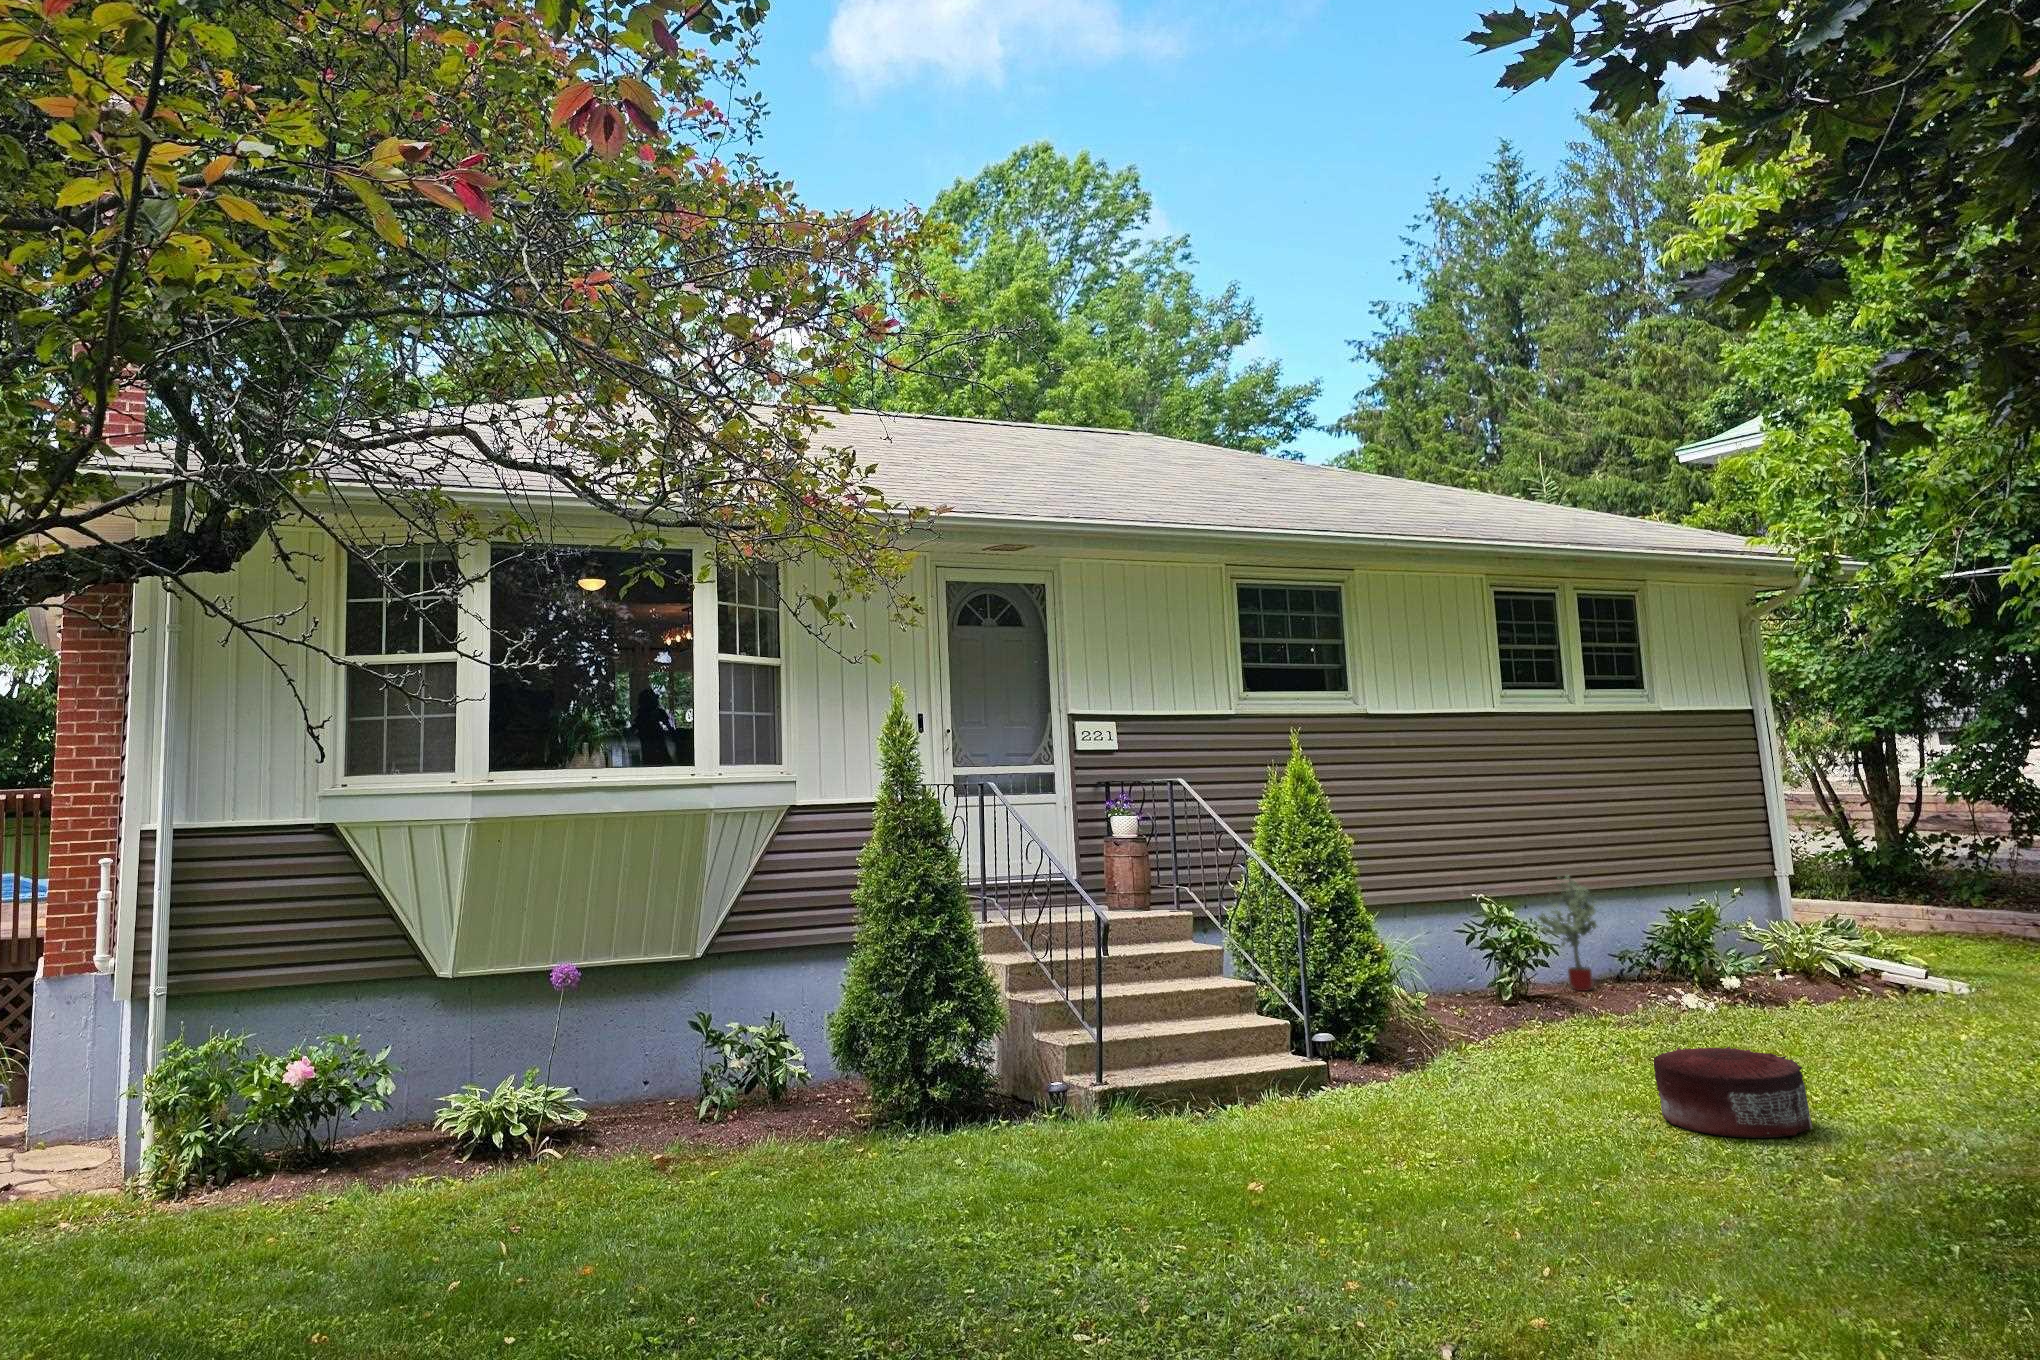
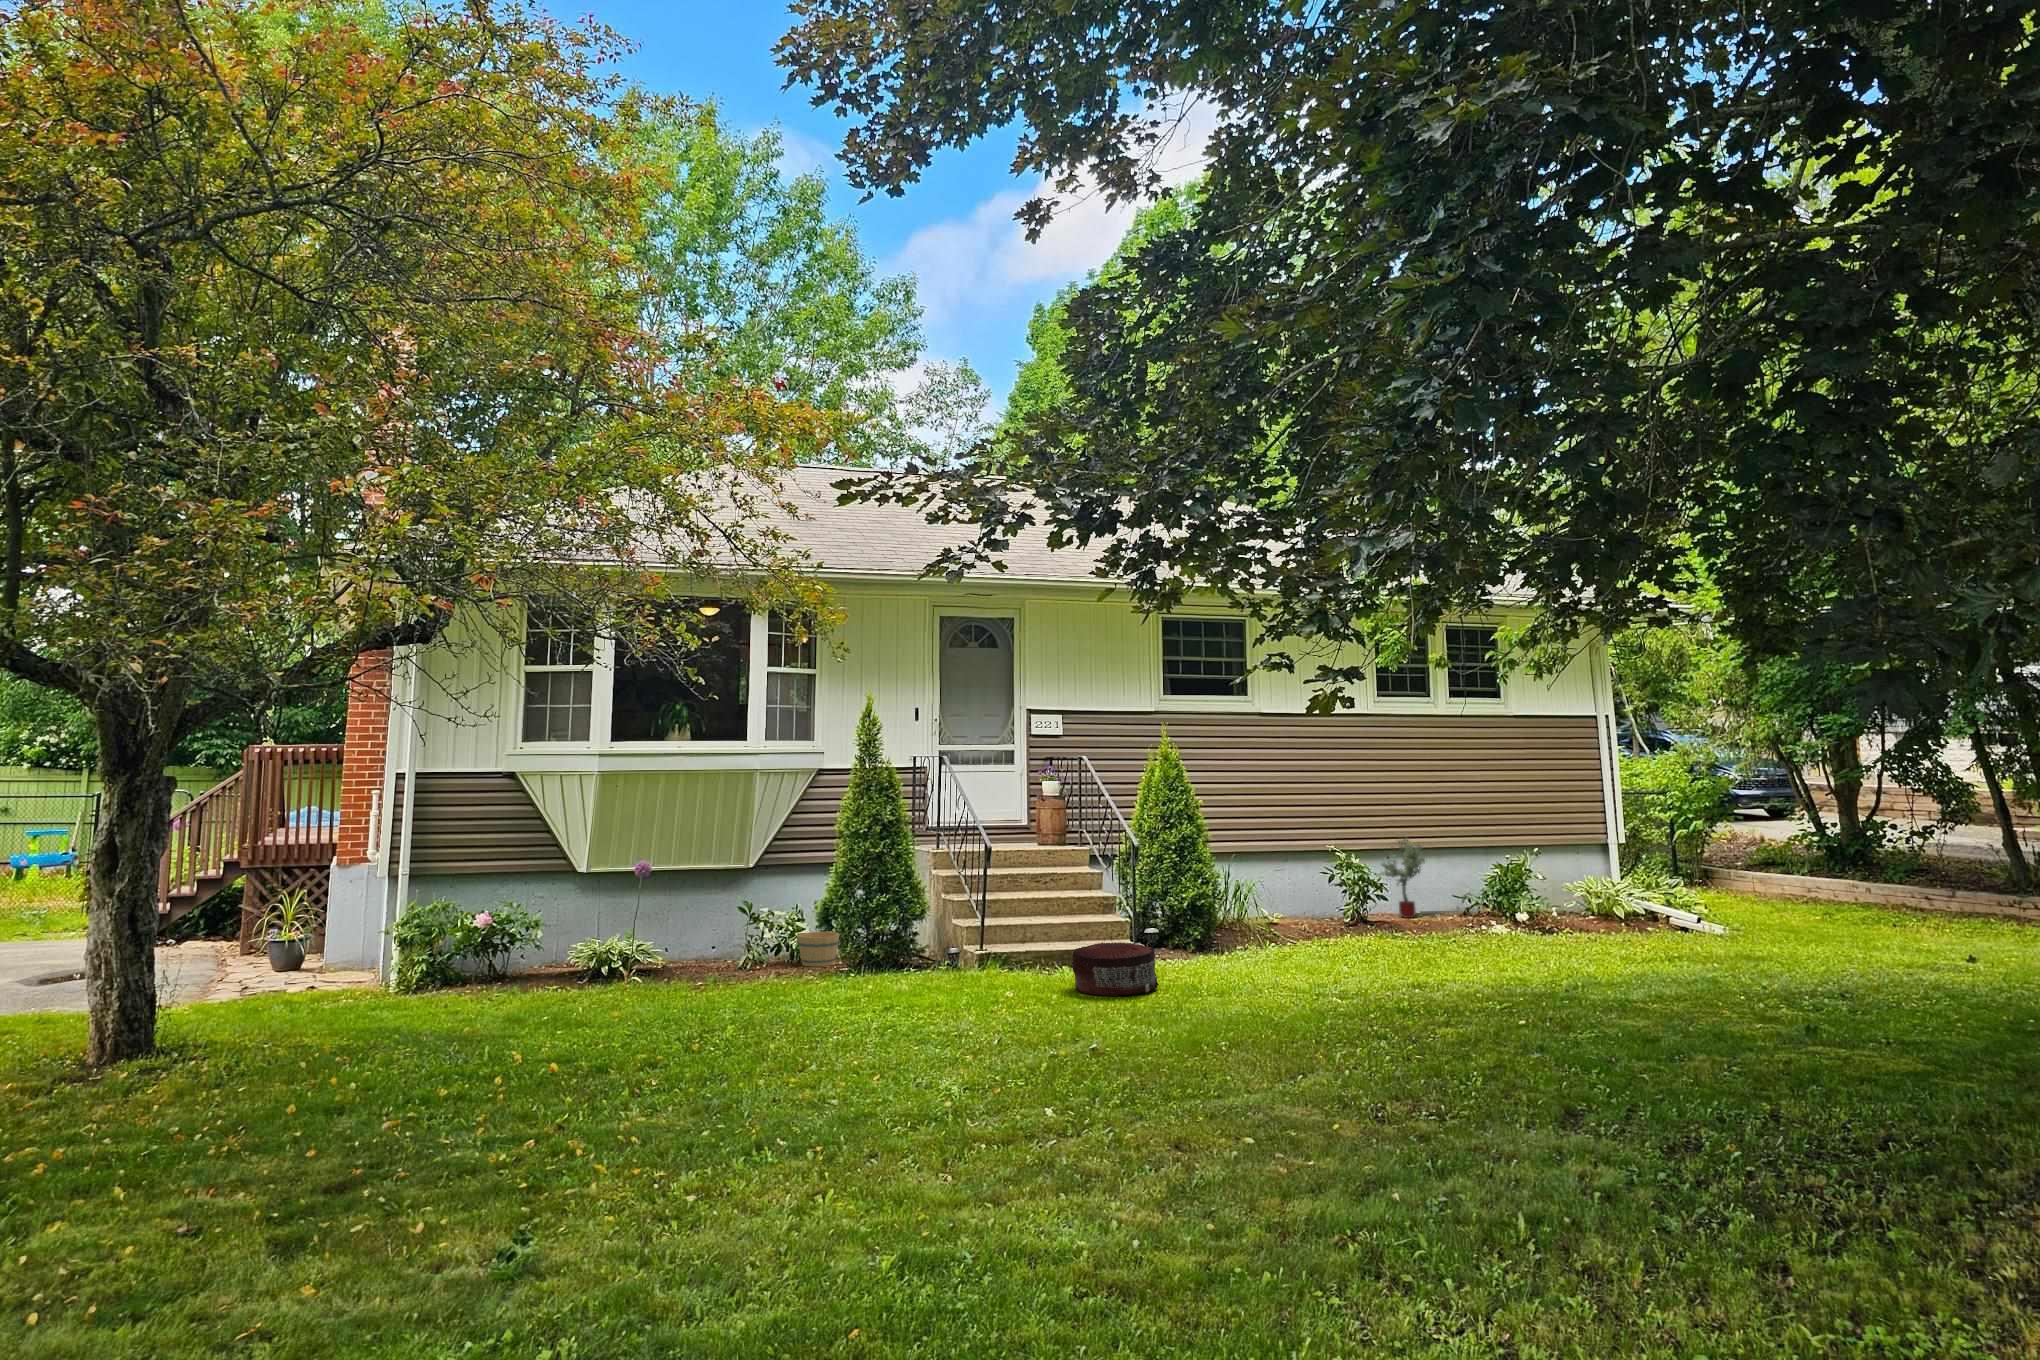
pouf: present [1654,1047,1812,1138] -> present [1072,942,1159,996]
bucket: none [794,1058,862,1117] -> present [797,932,840,967]

